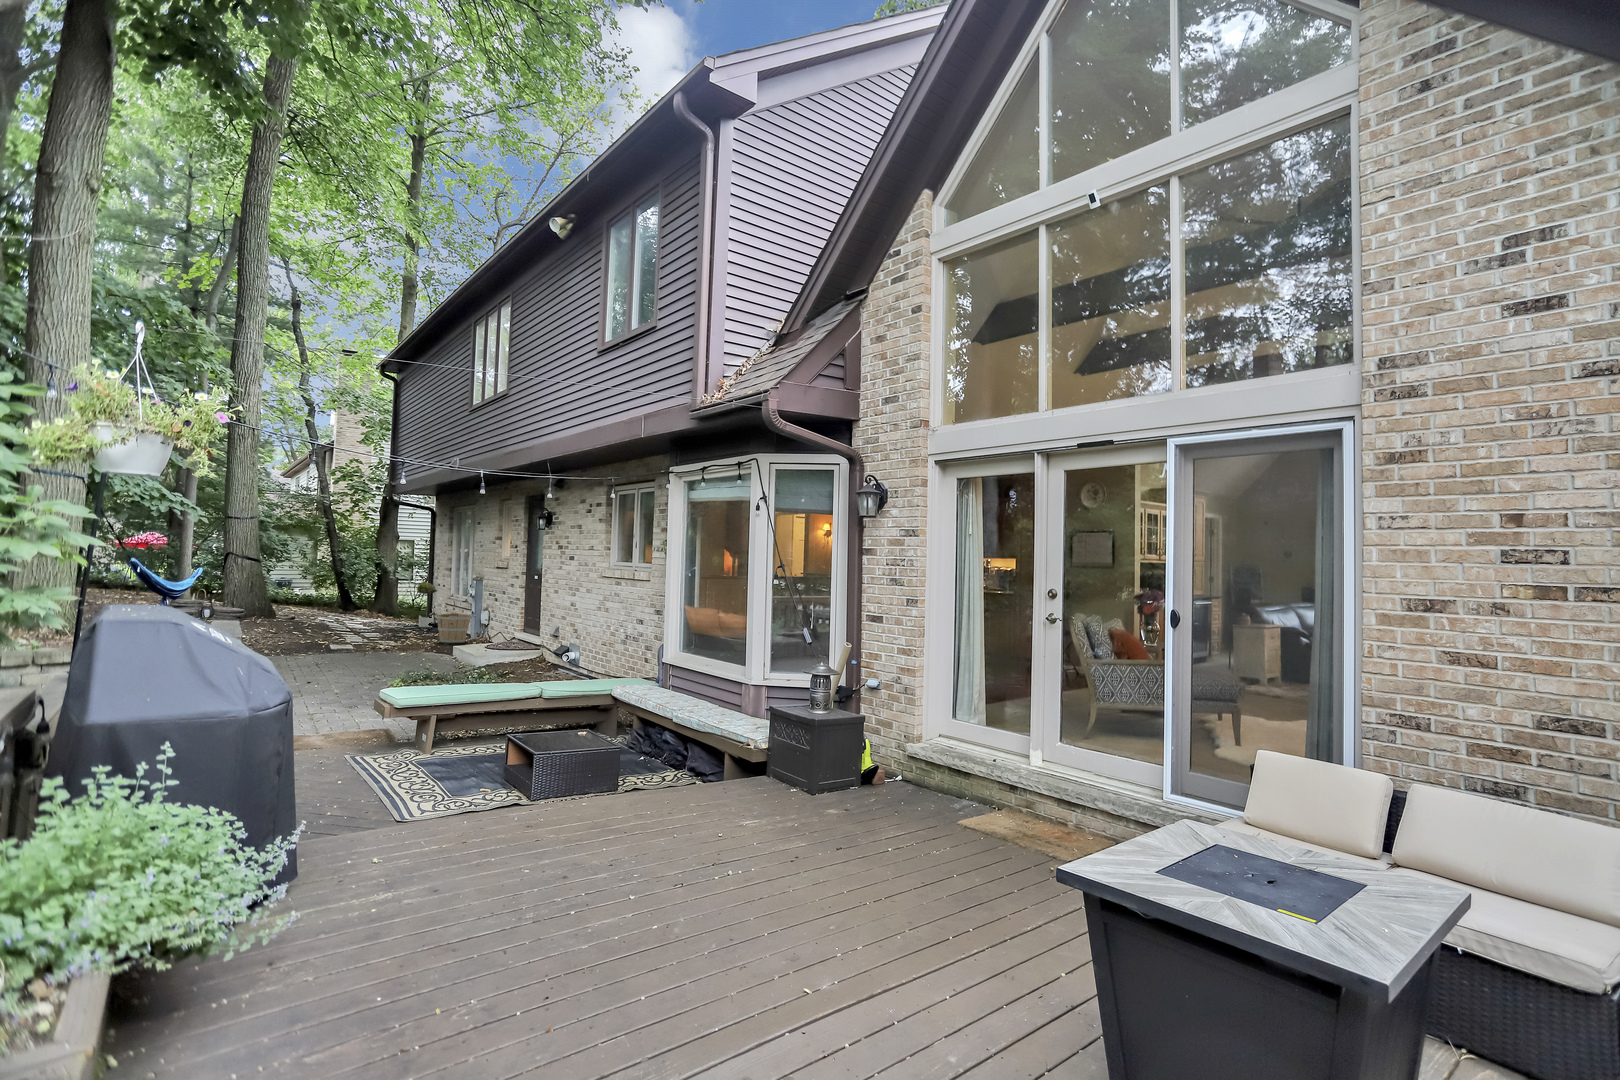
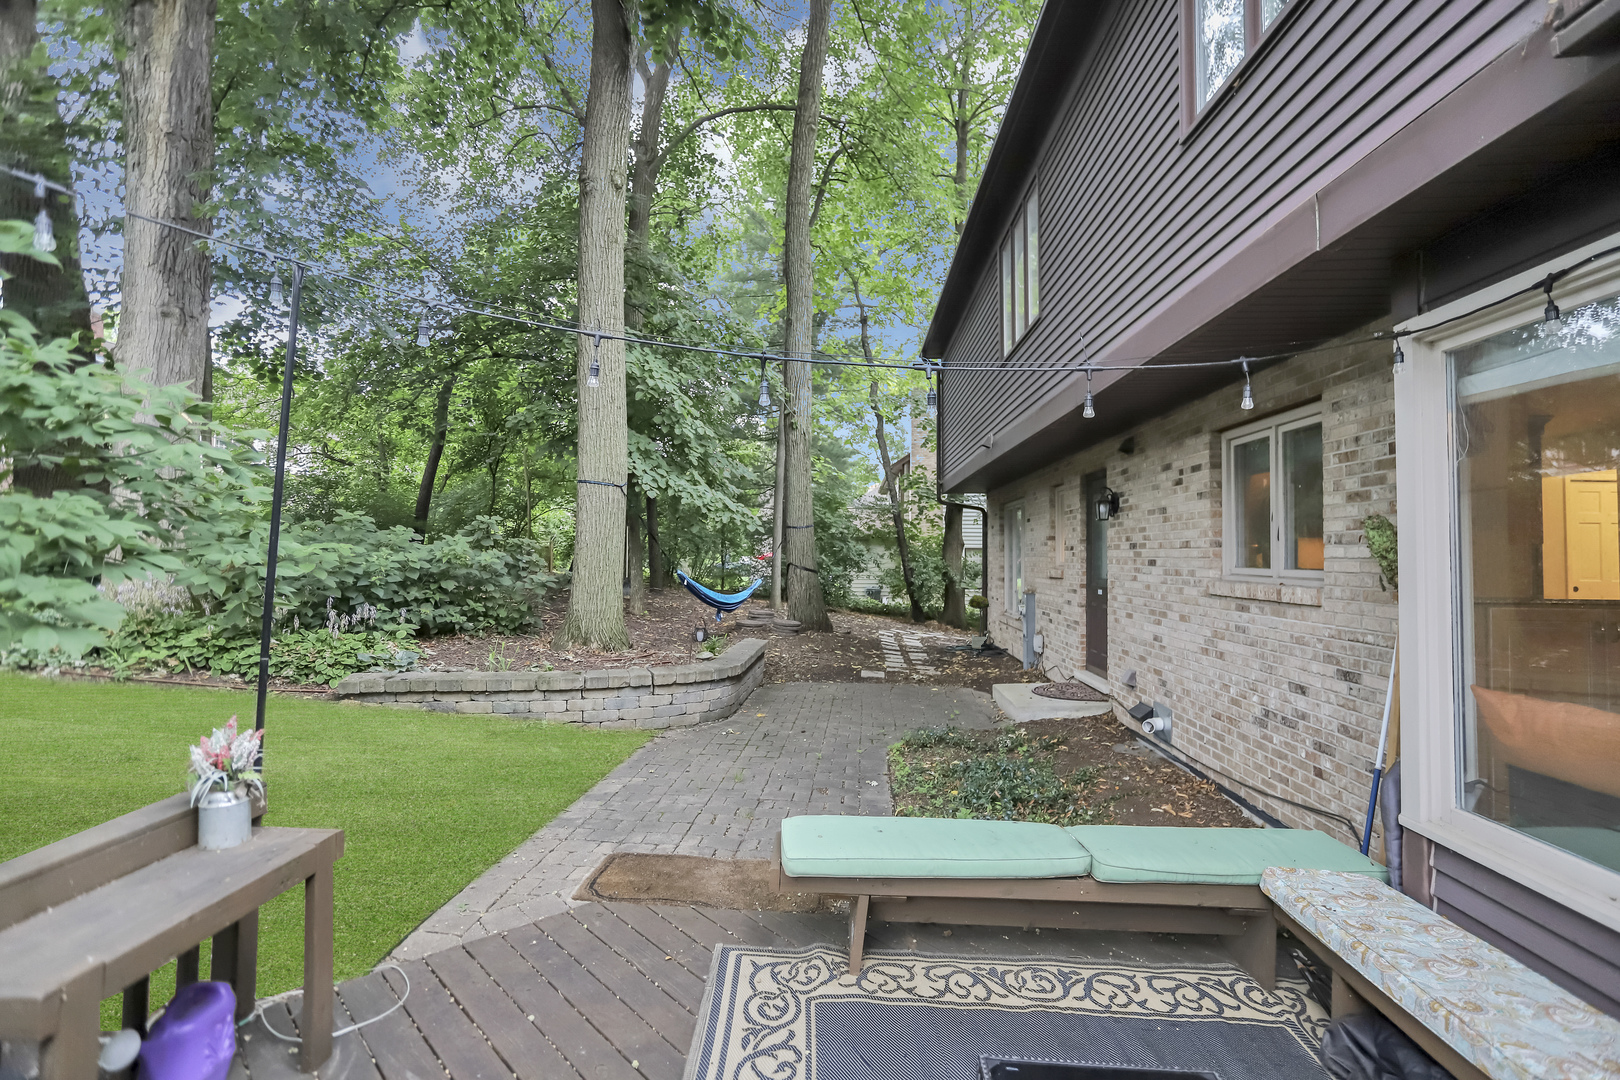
wooden bucket: present [436,613,471,643] -> none [982,635,1025,674]

